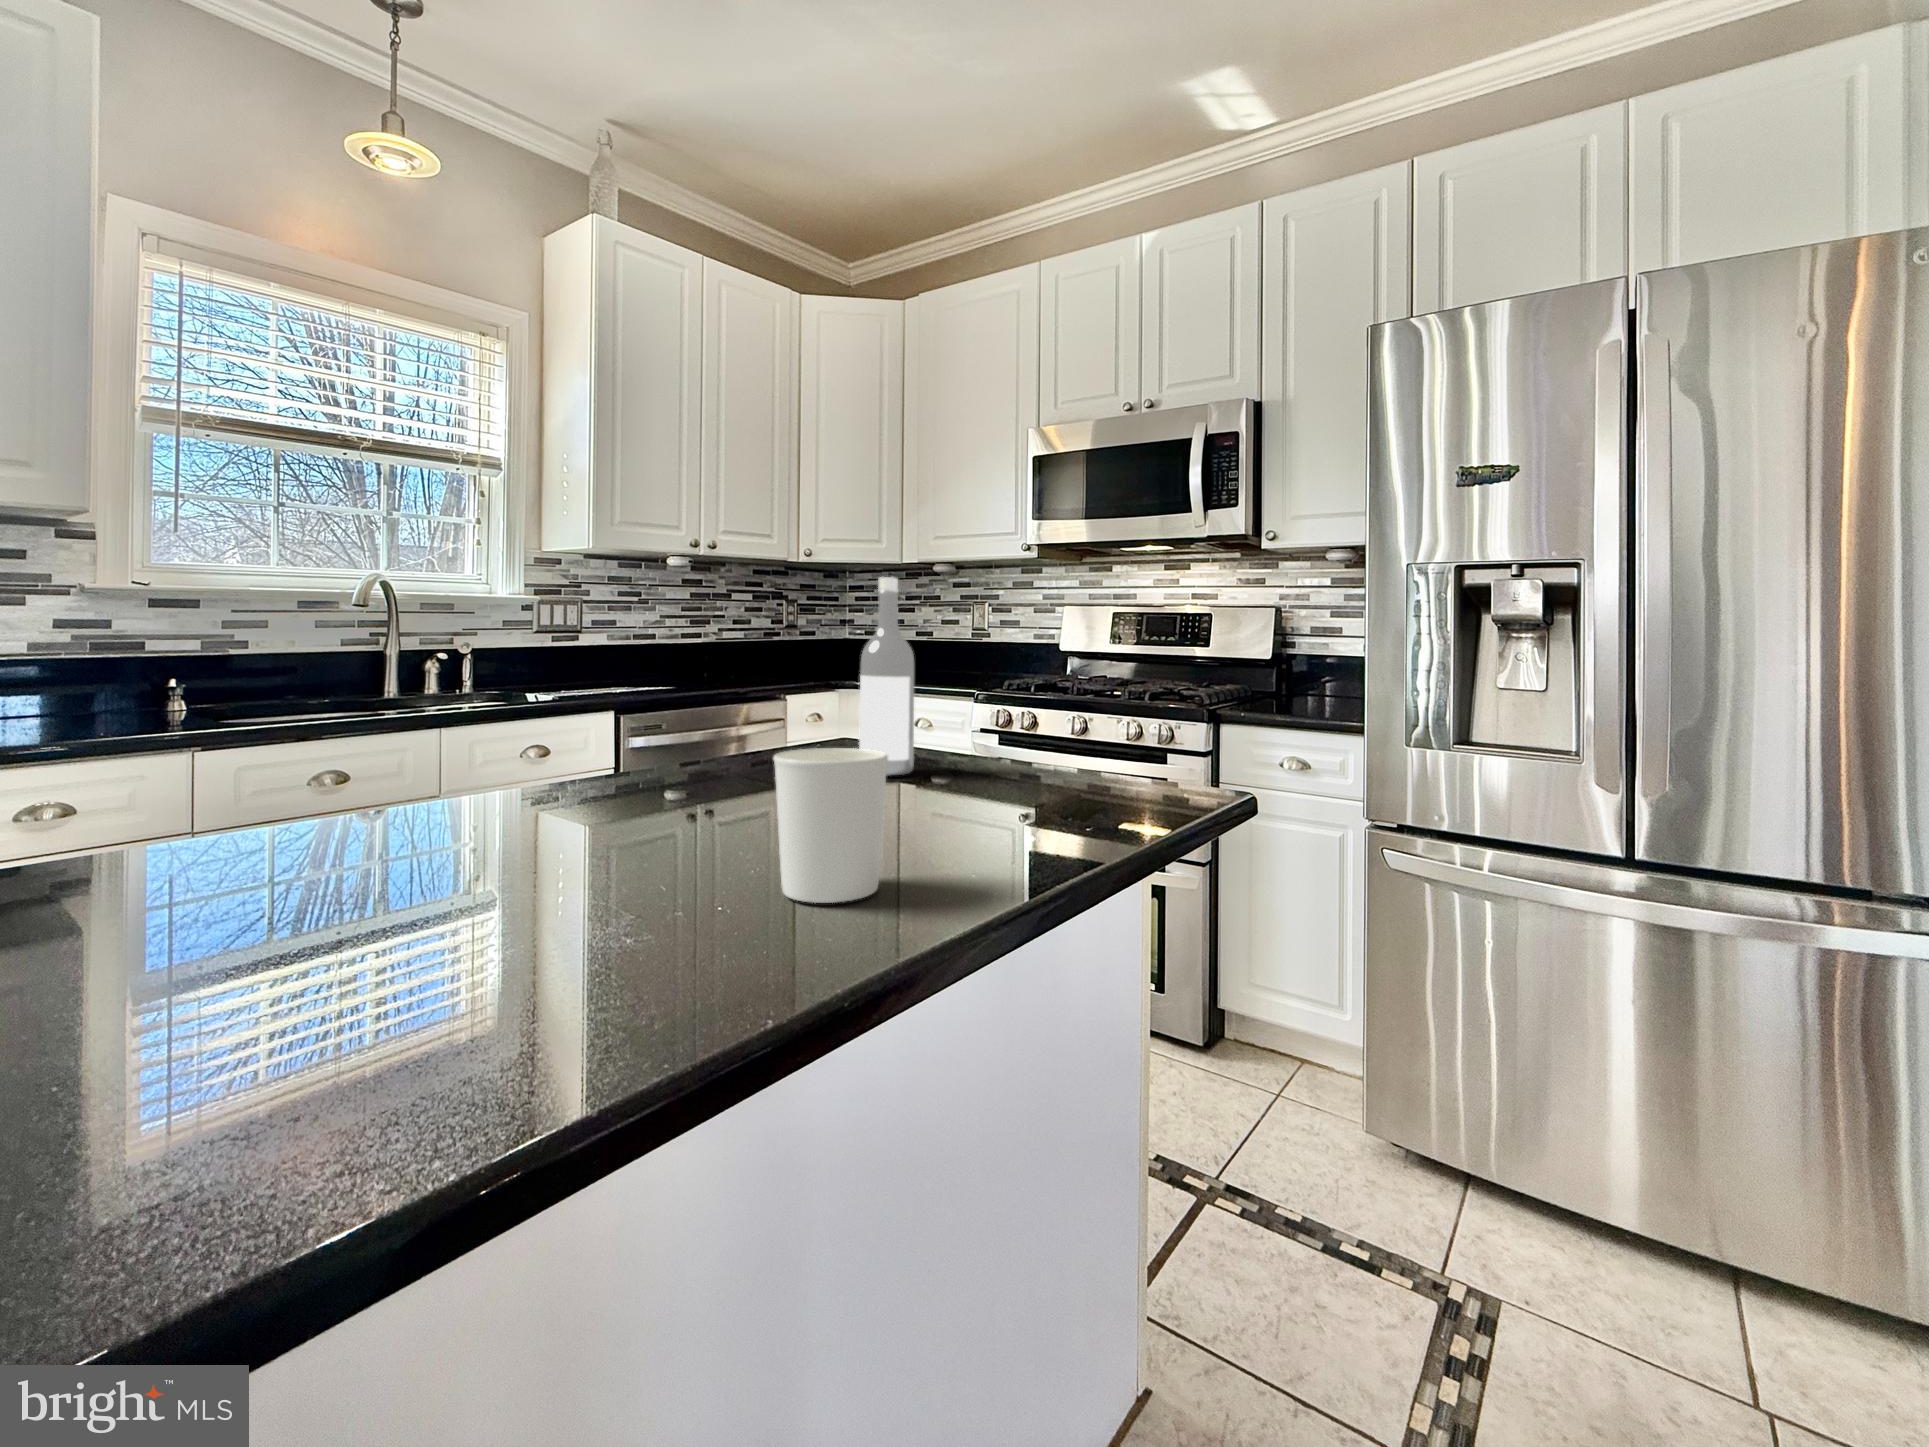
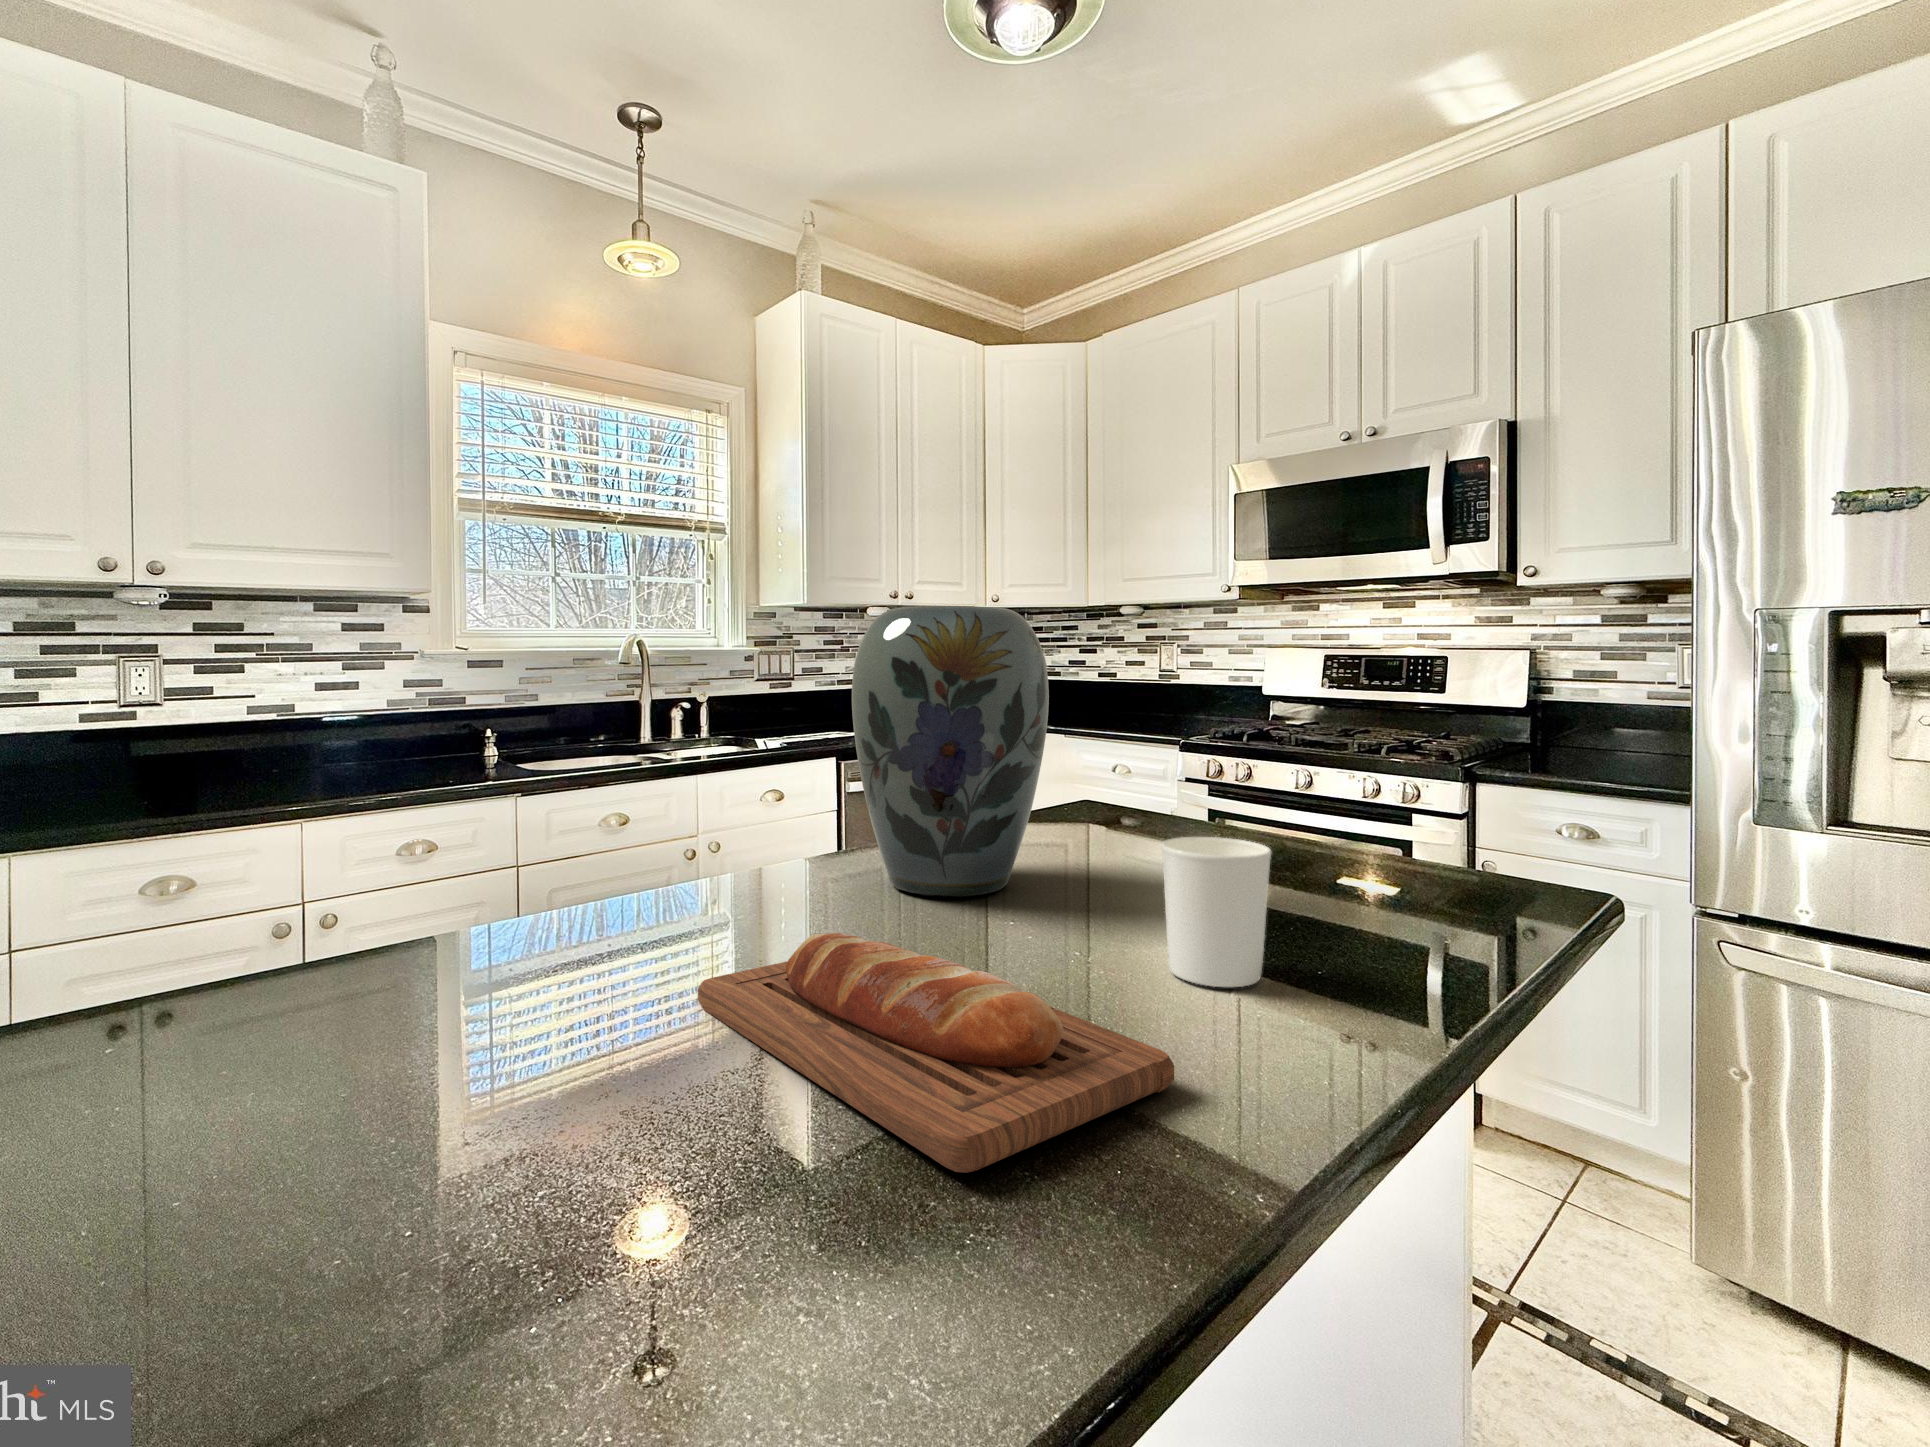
vase: none [480,504,721,831] -> present [852,606,1049,897]
wine bottle: present [859,577,914,776] -> none [1137,648,1192,843]
bread loaf: none [110,865,676,1140] -> present [698,933,1174,1173]

